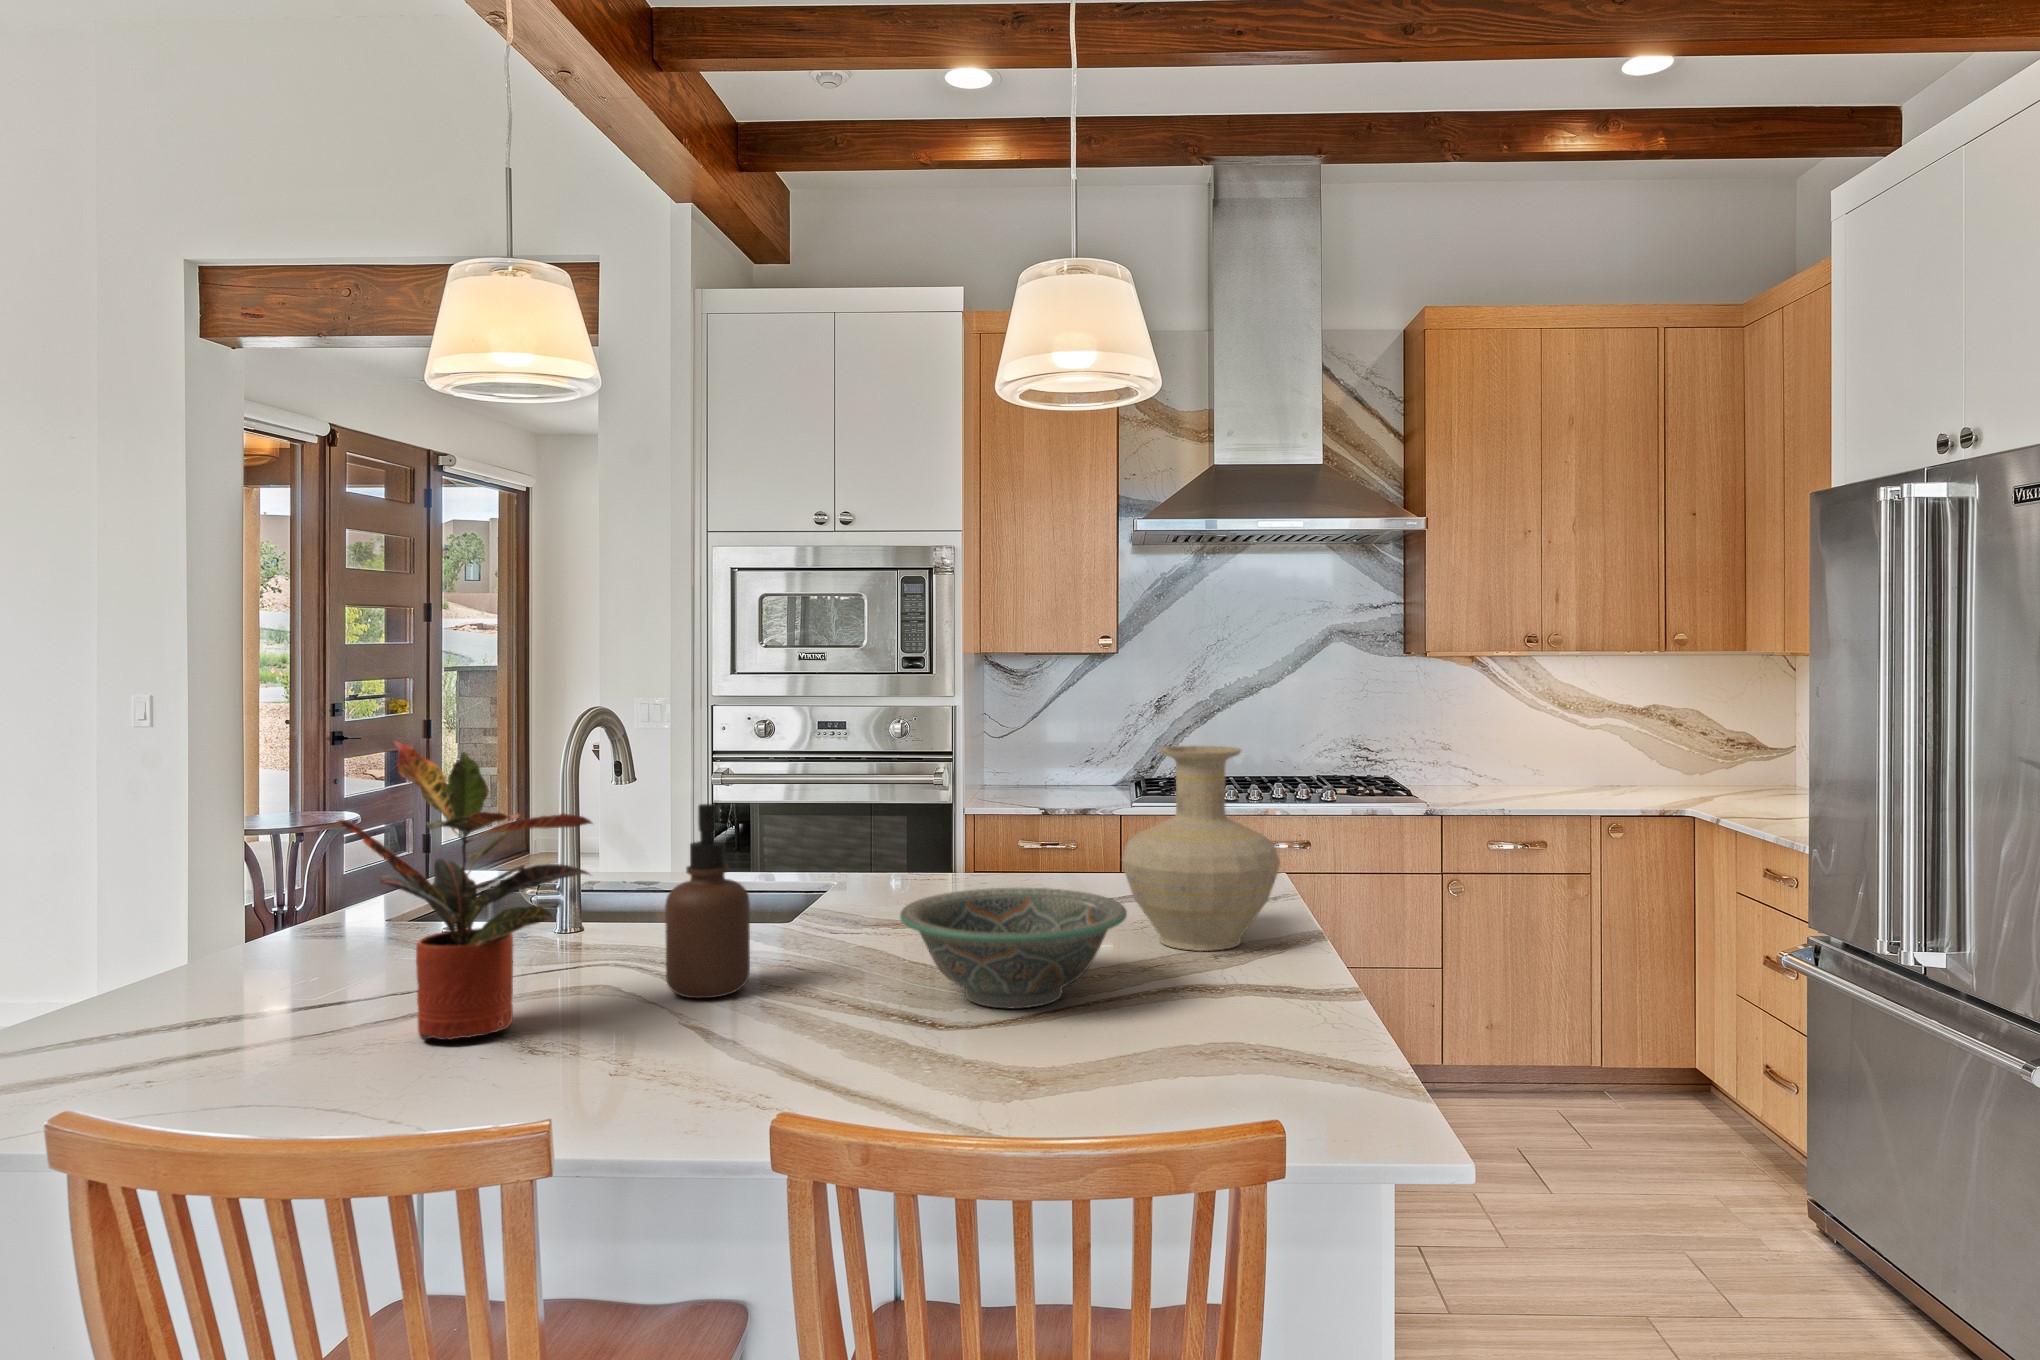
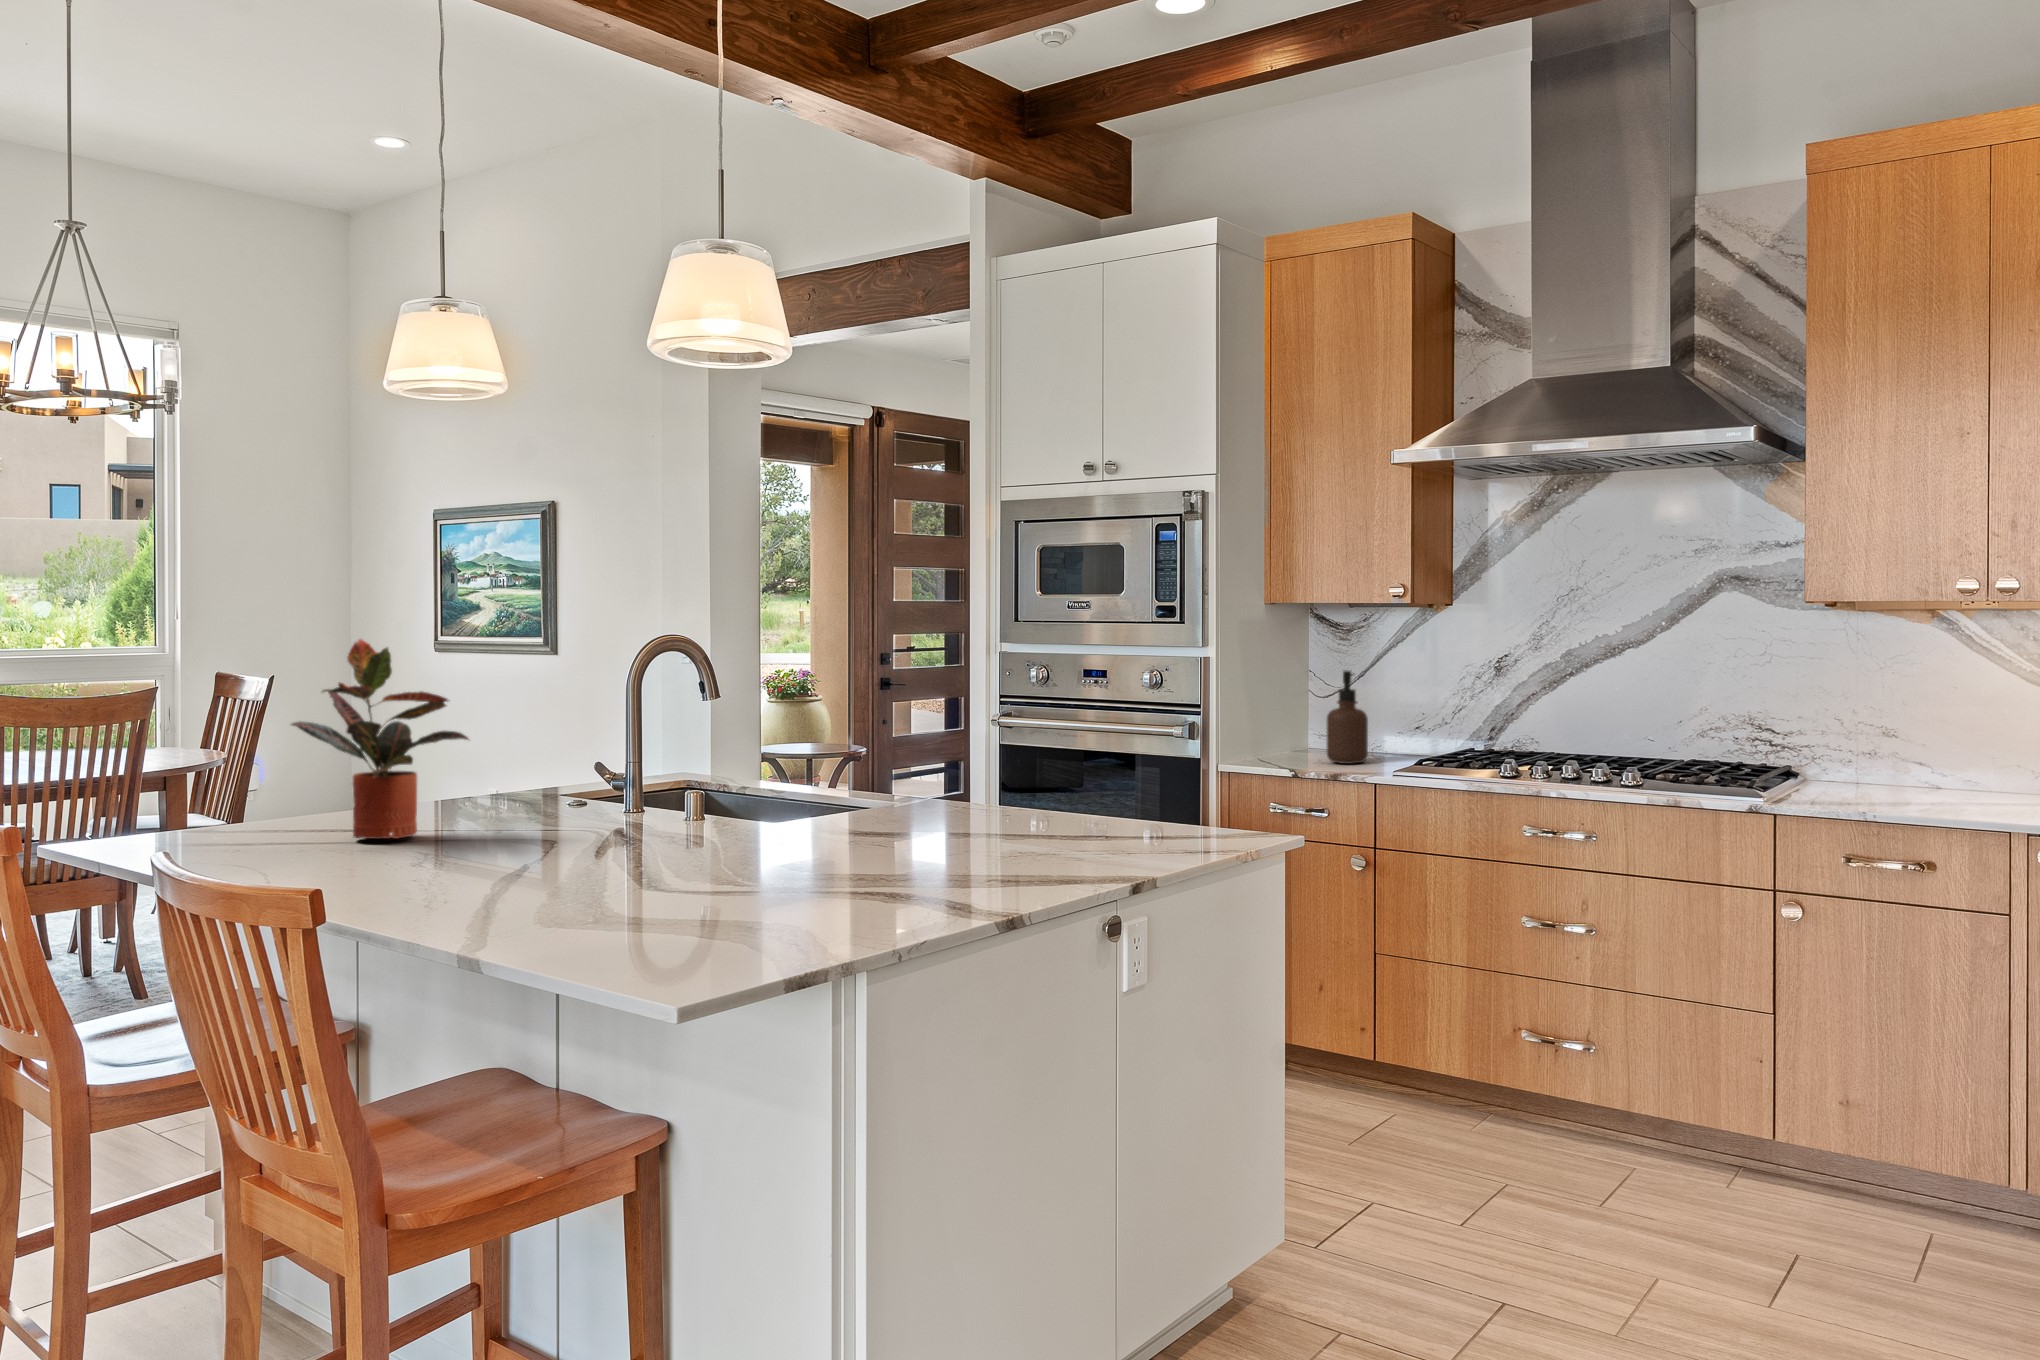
vase: present [1122,746,1280,951] -> none [894,672,1048,867]
soap dispenser: present [665,804,750,998] -> present [1327,671,1368,764]
decorative bowl: present [900,888,1127,1008] -> none [609,783,804,874]

